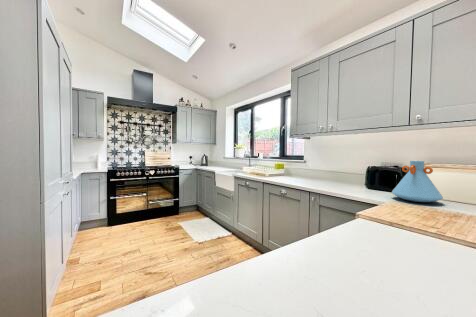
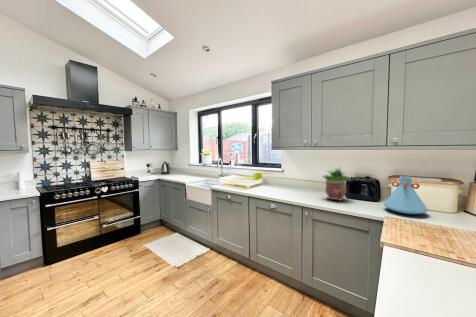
potted plant: none [331,152,365,188] -> present [322,168,351,200]

